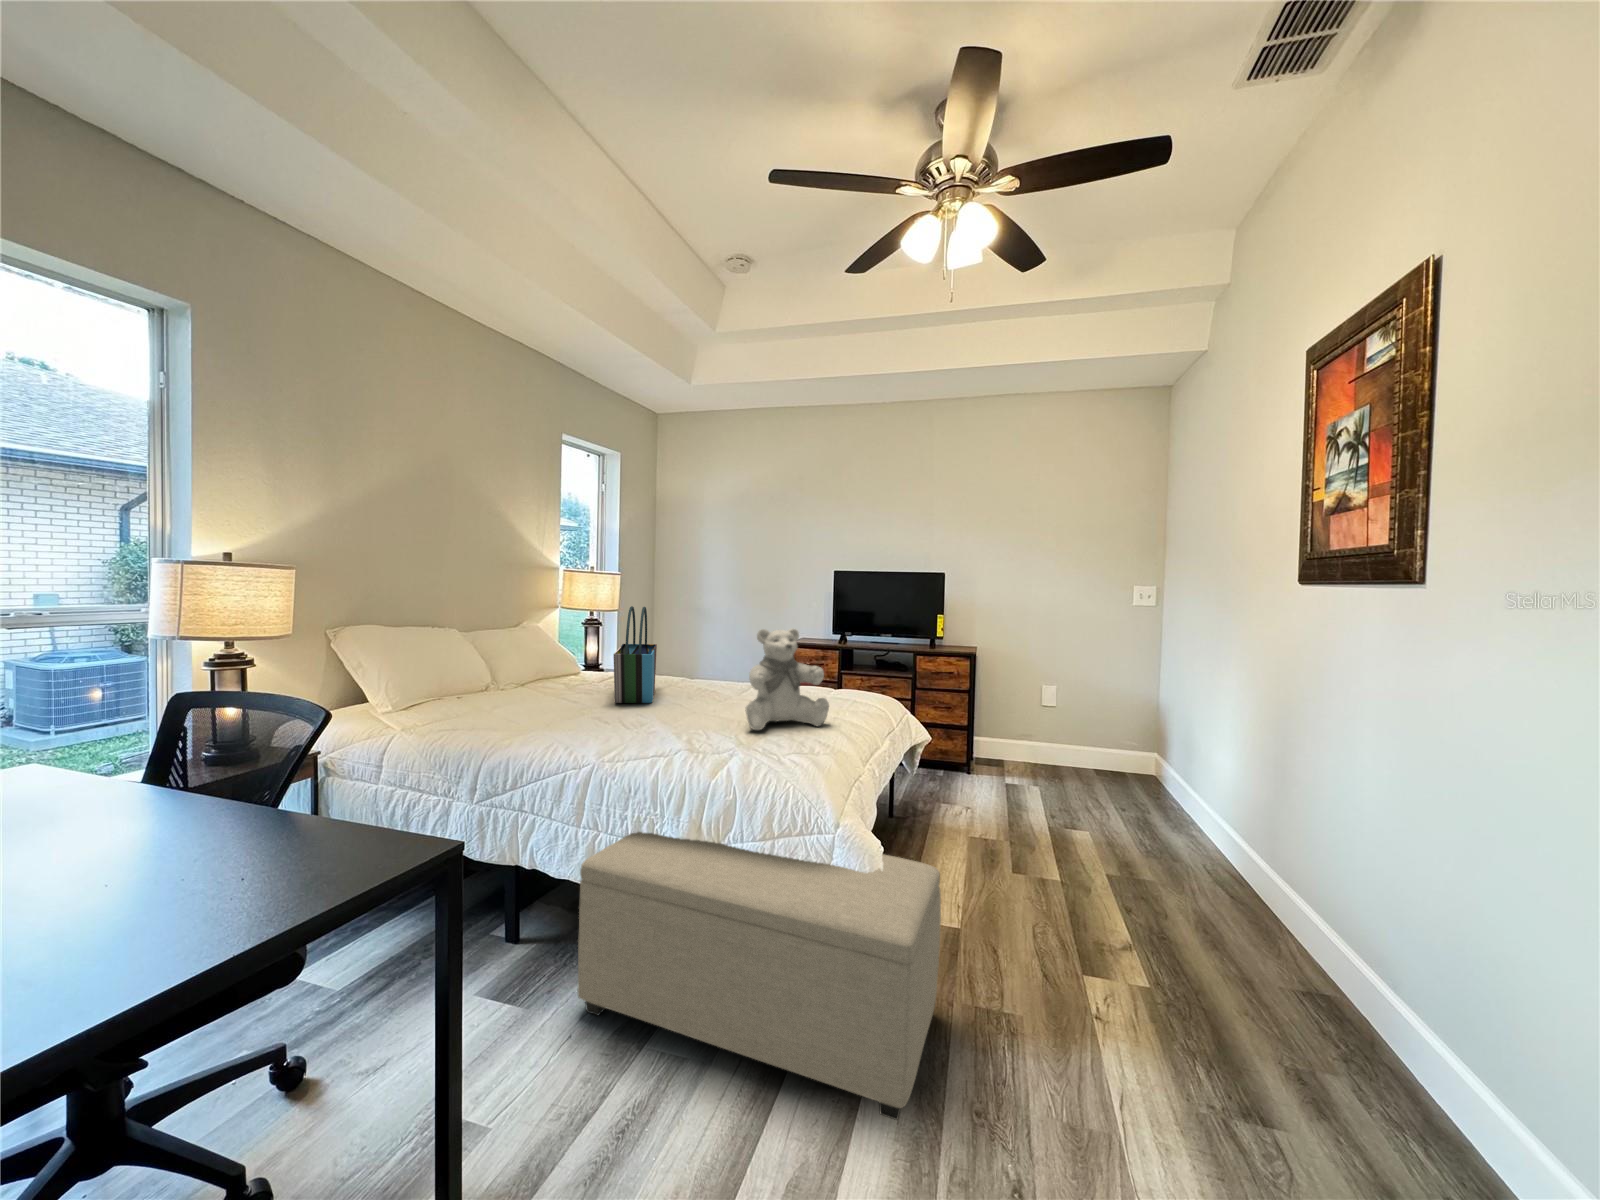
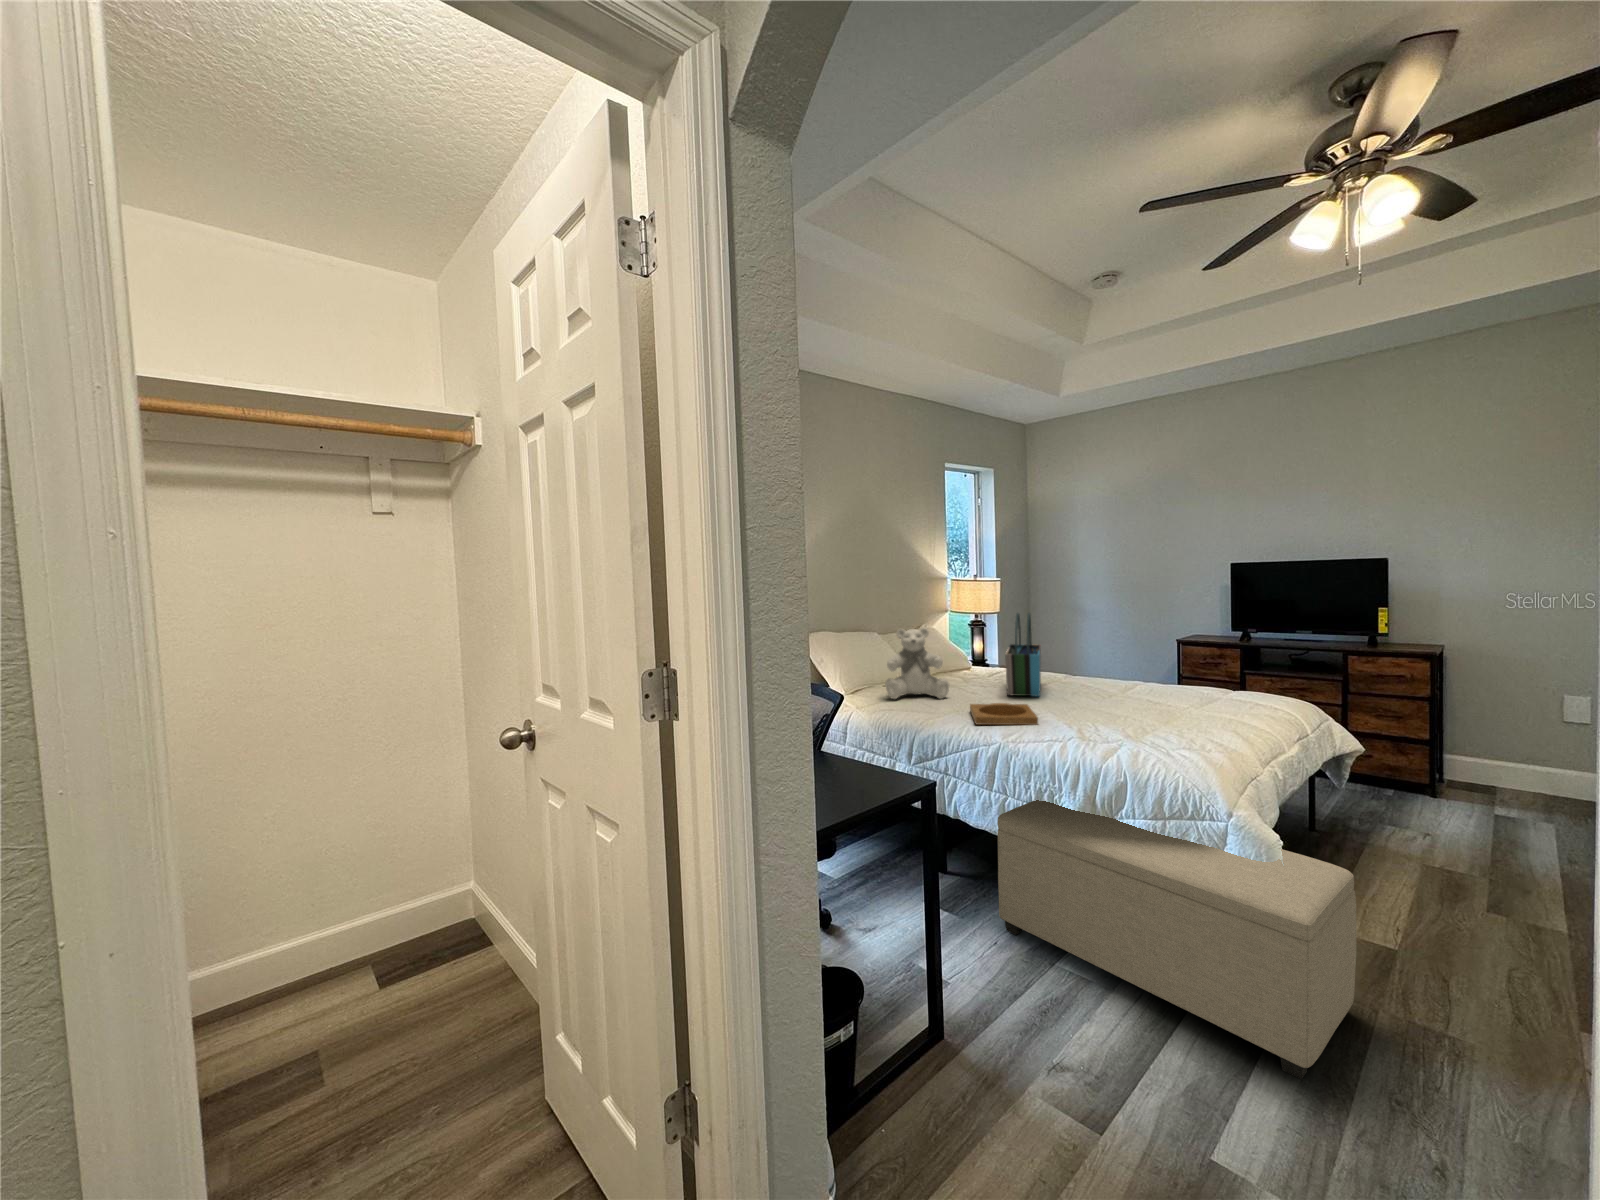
teddy bear: present [745,628,829,730] -> present [885,628,949,699]
tray: none [564,712,644,742] -> present [970,703,1038,725]

